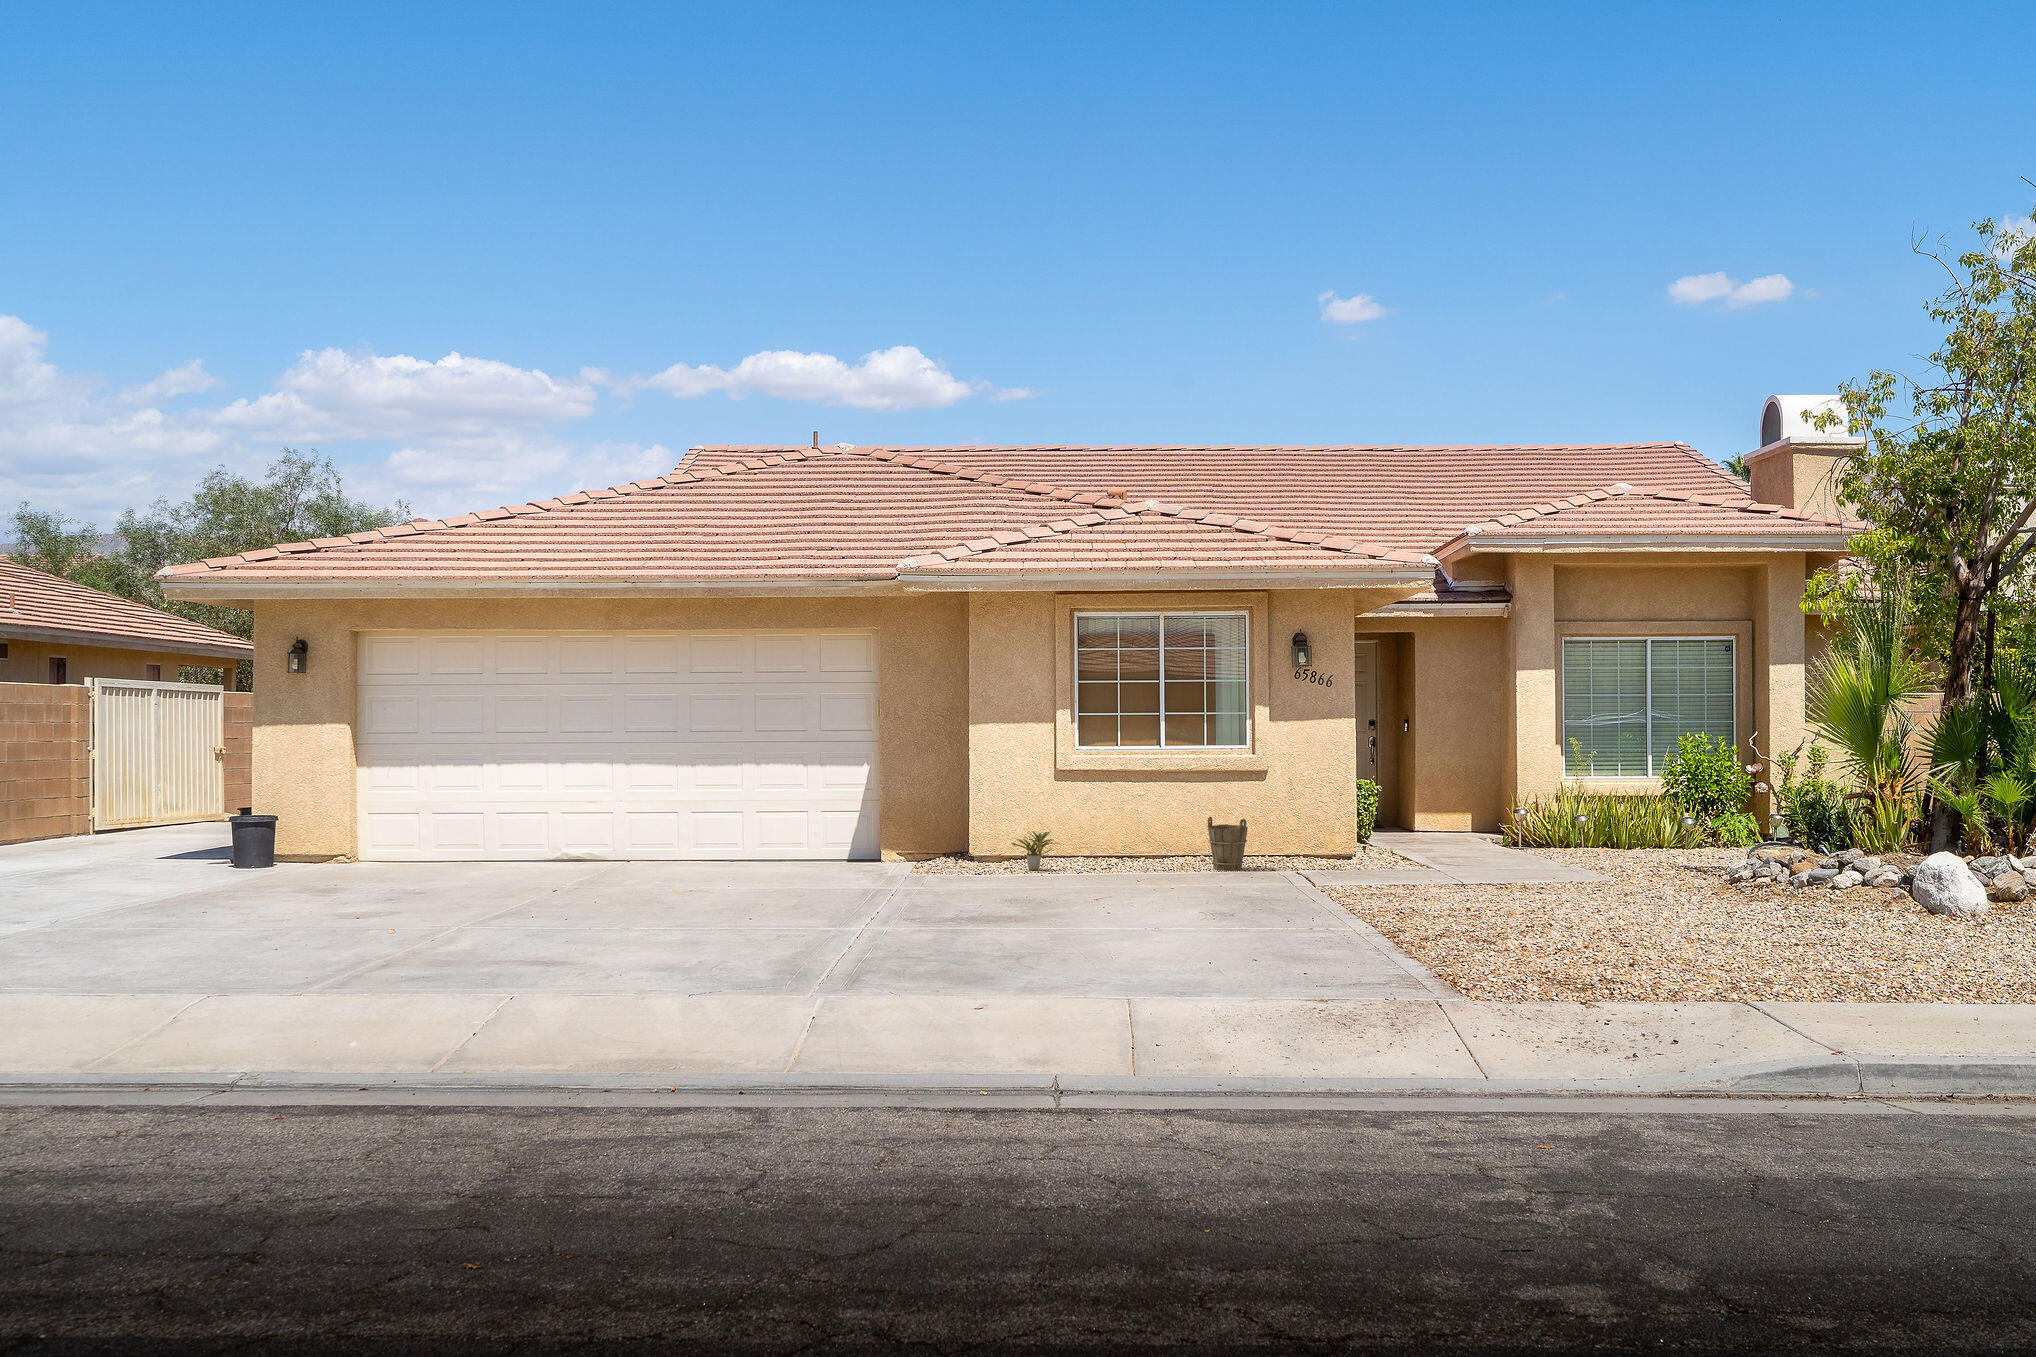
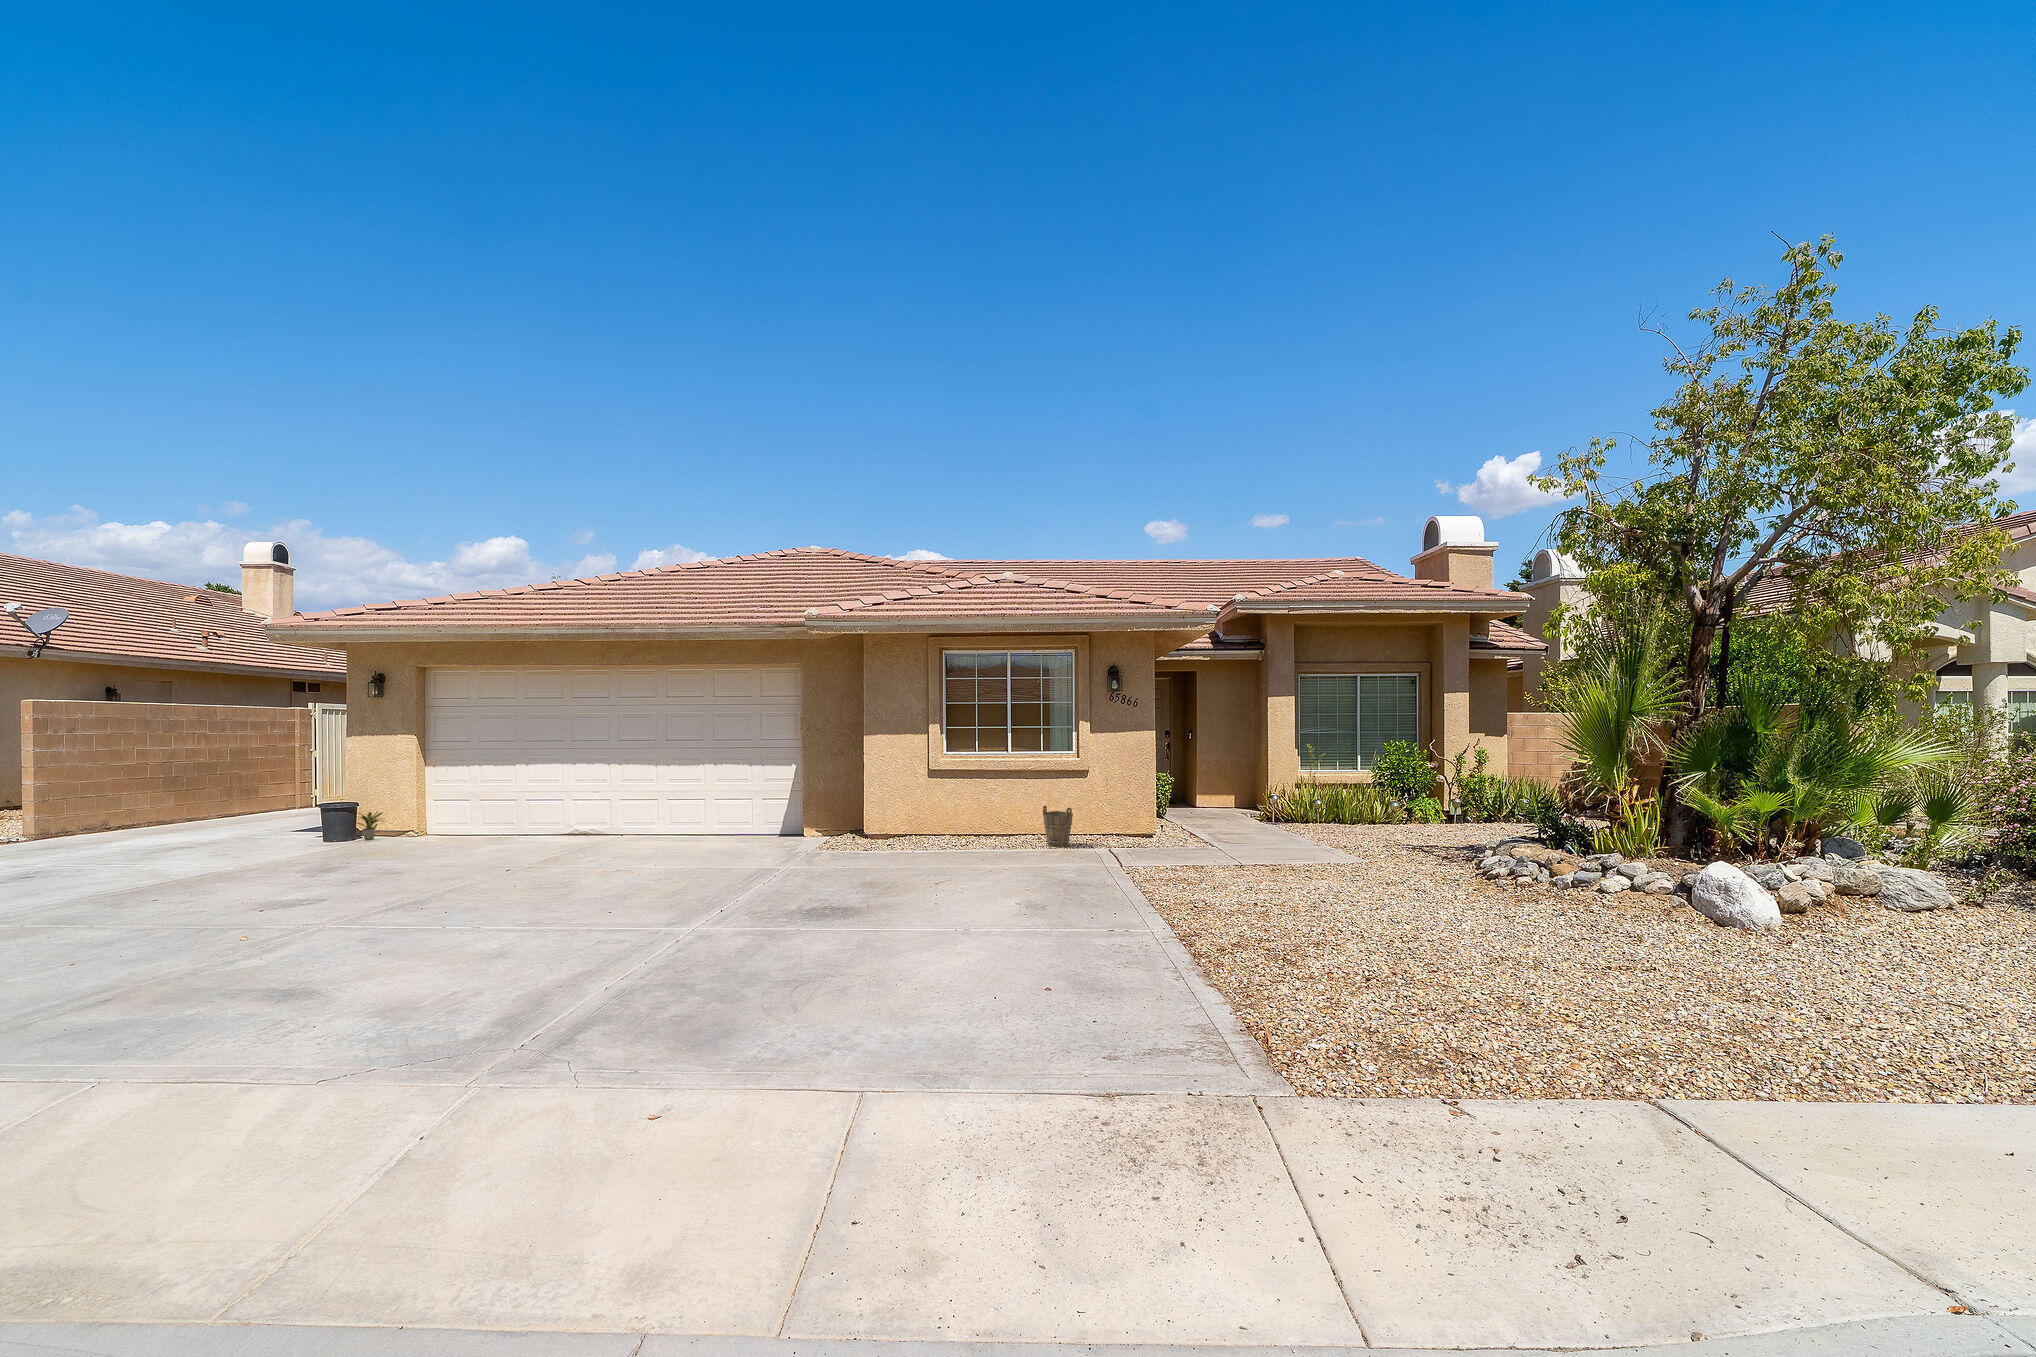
potted plant: present [1012,831,1058,870] -> present [356,811,384,840]

